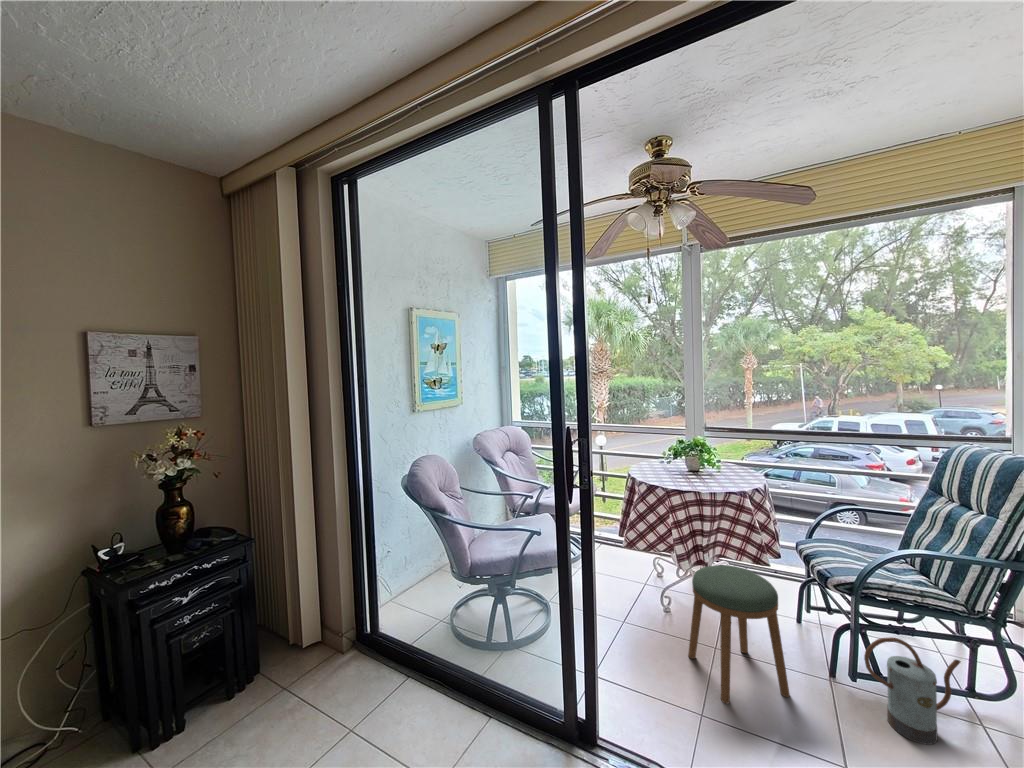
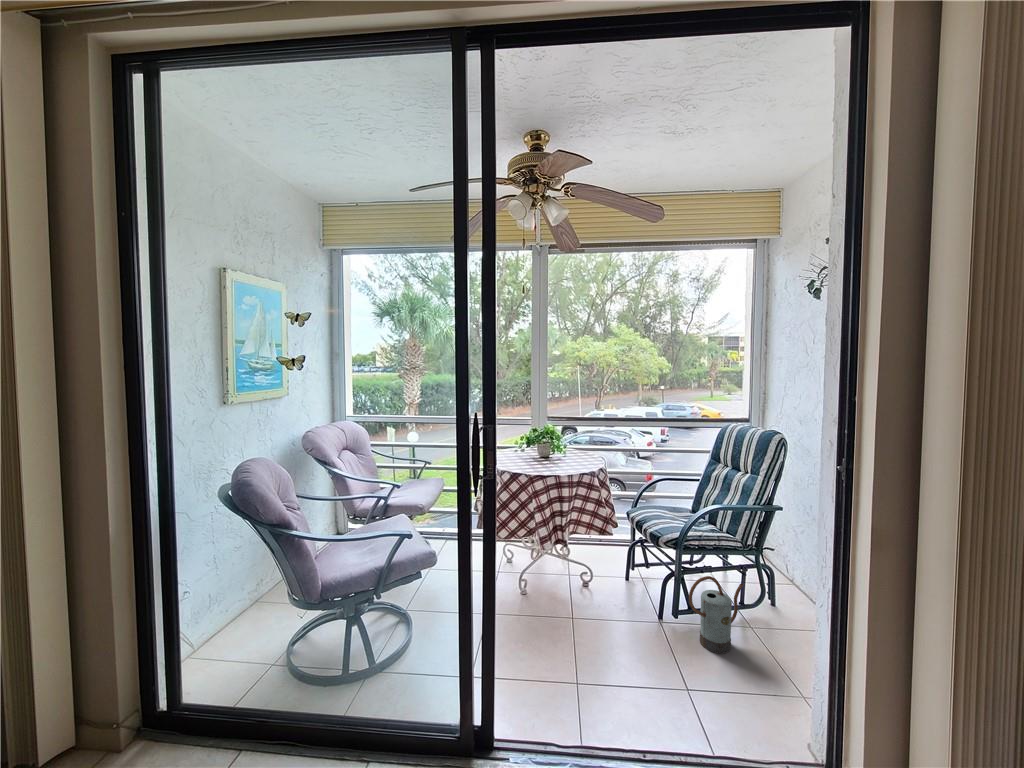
stool: present [688,565,790,704] -> none [552,540,635,667]

